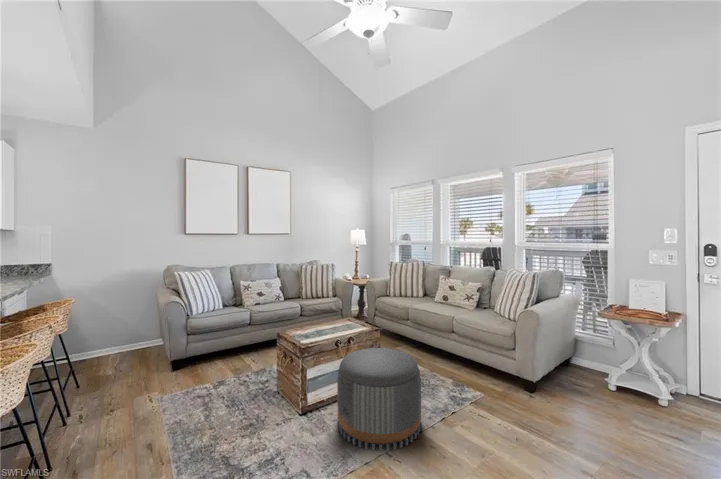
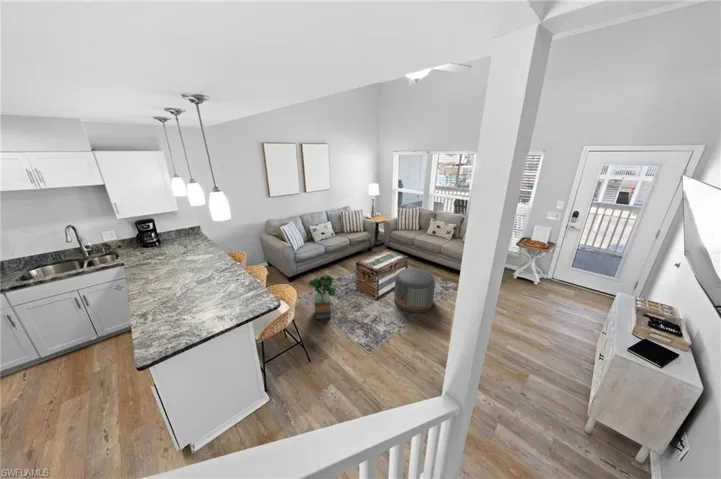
potted tree: none [142,346,208,447] -> present [308,276,336,319]

